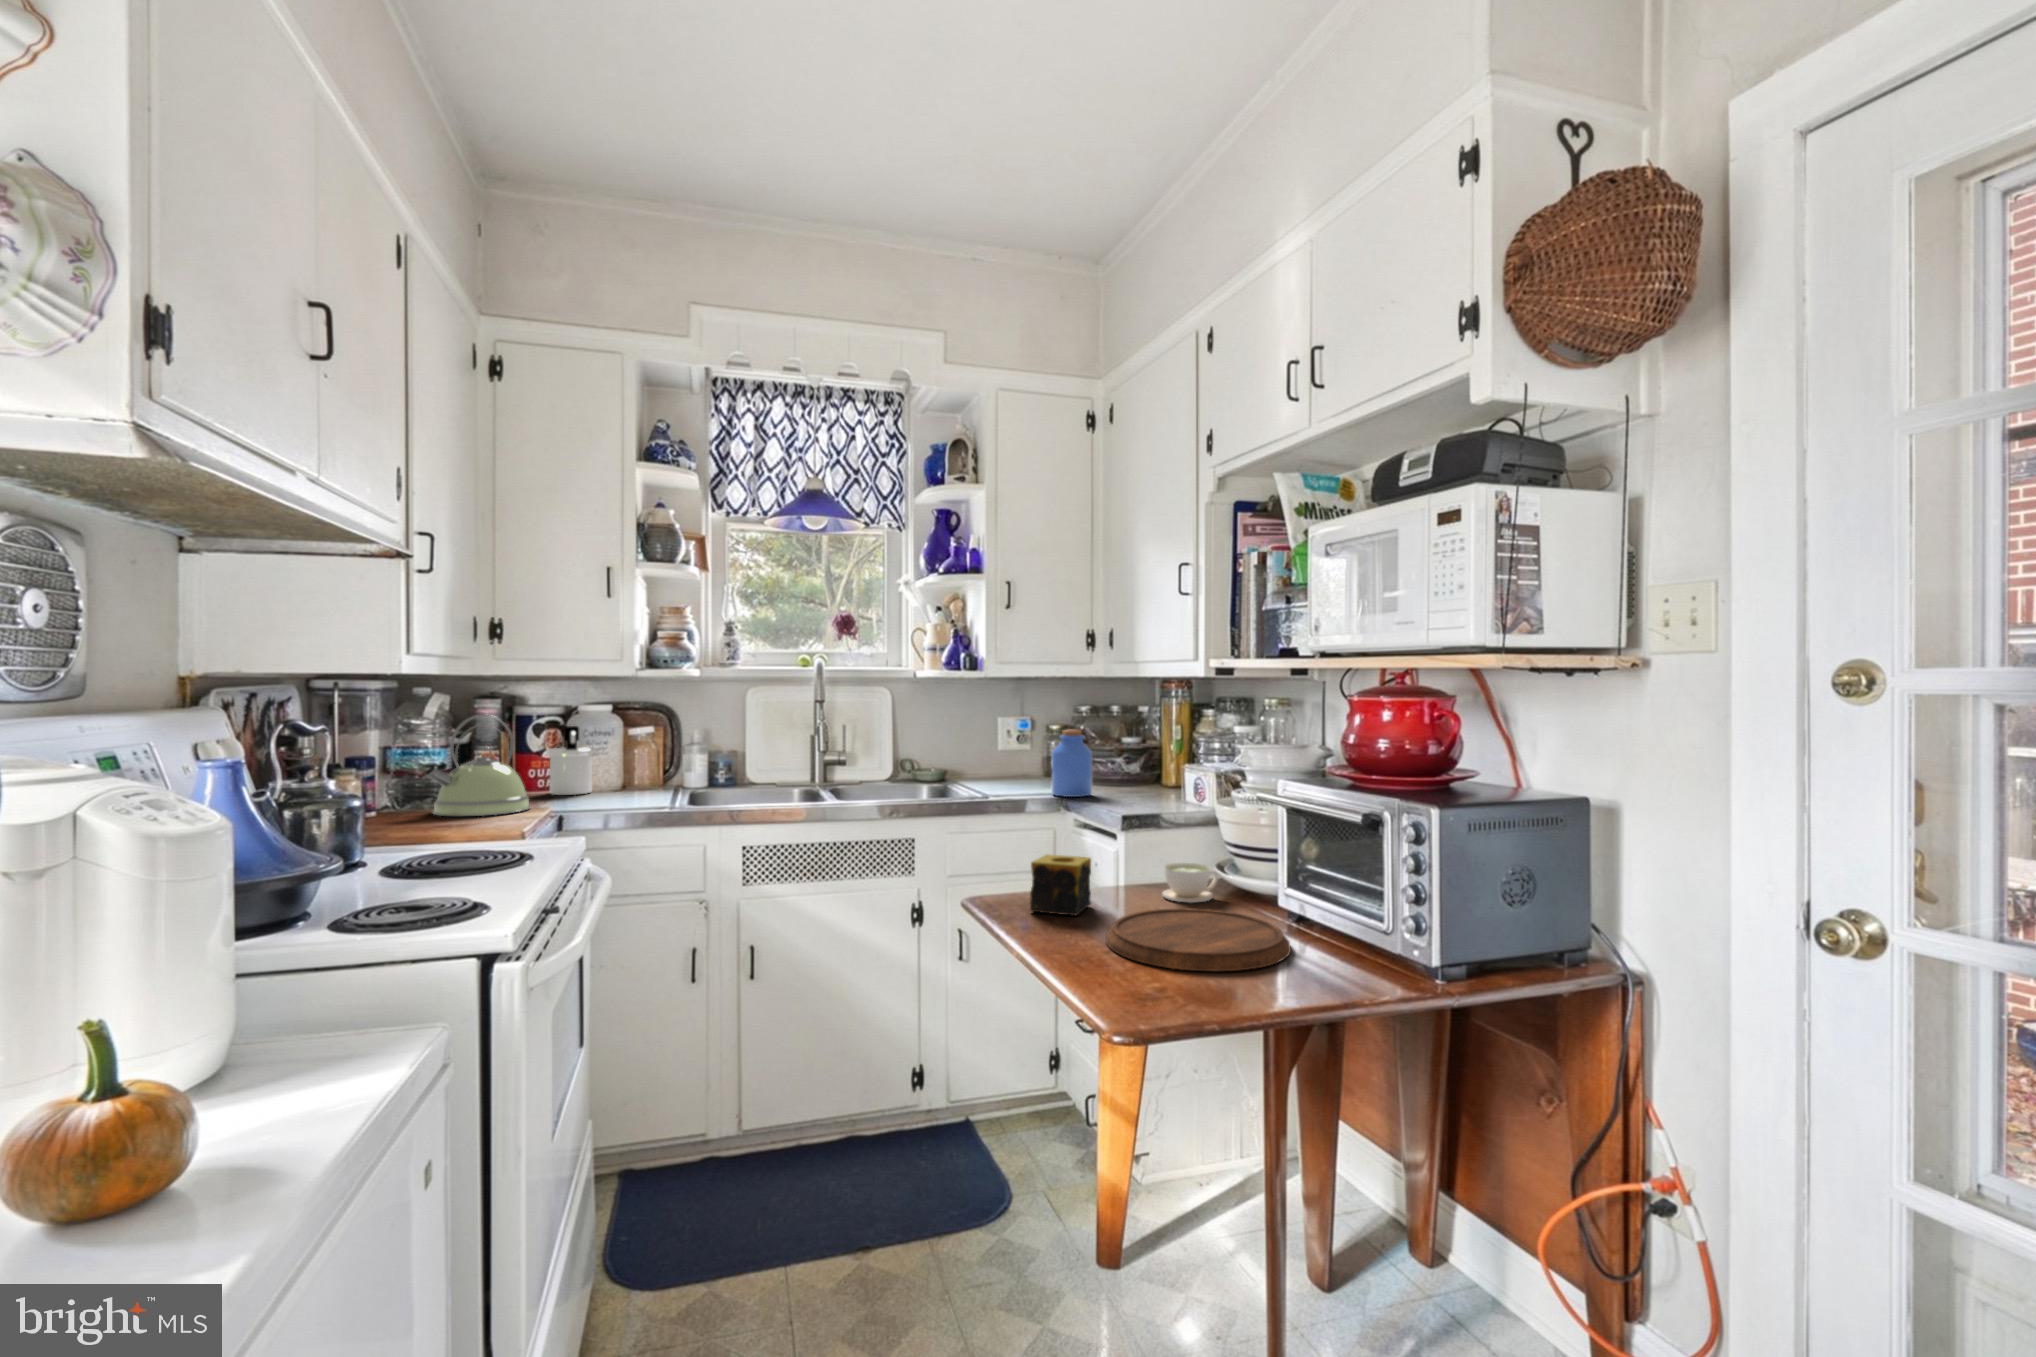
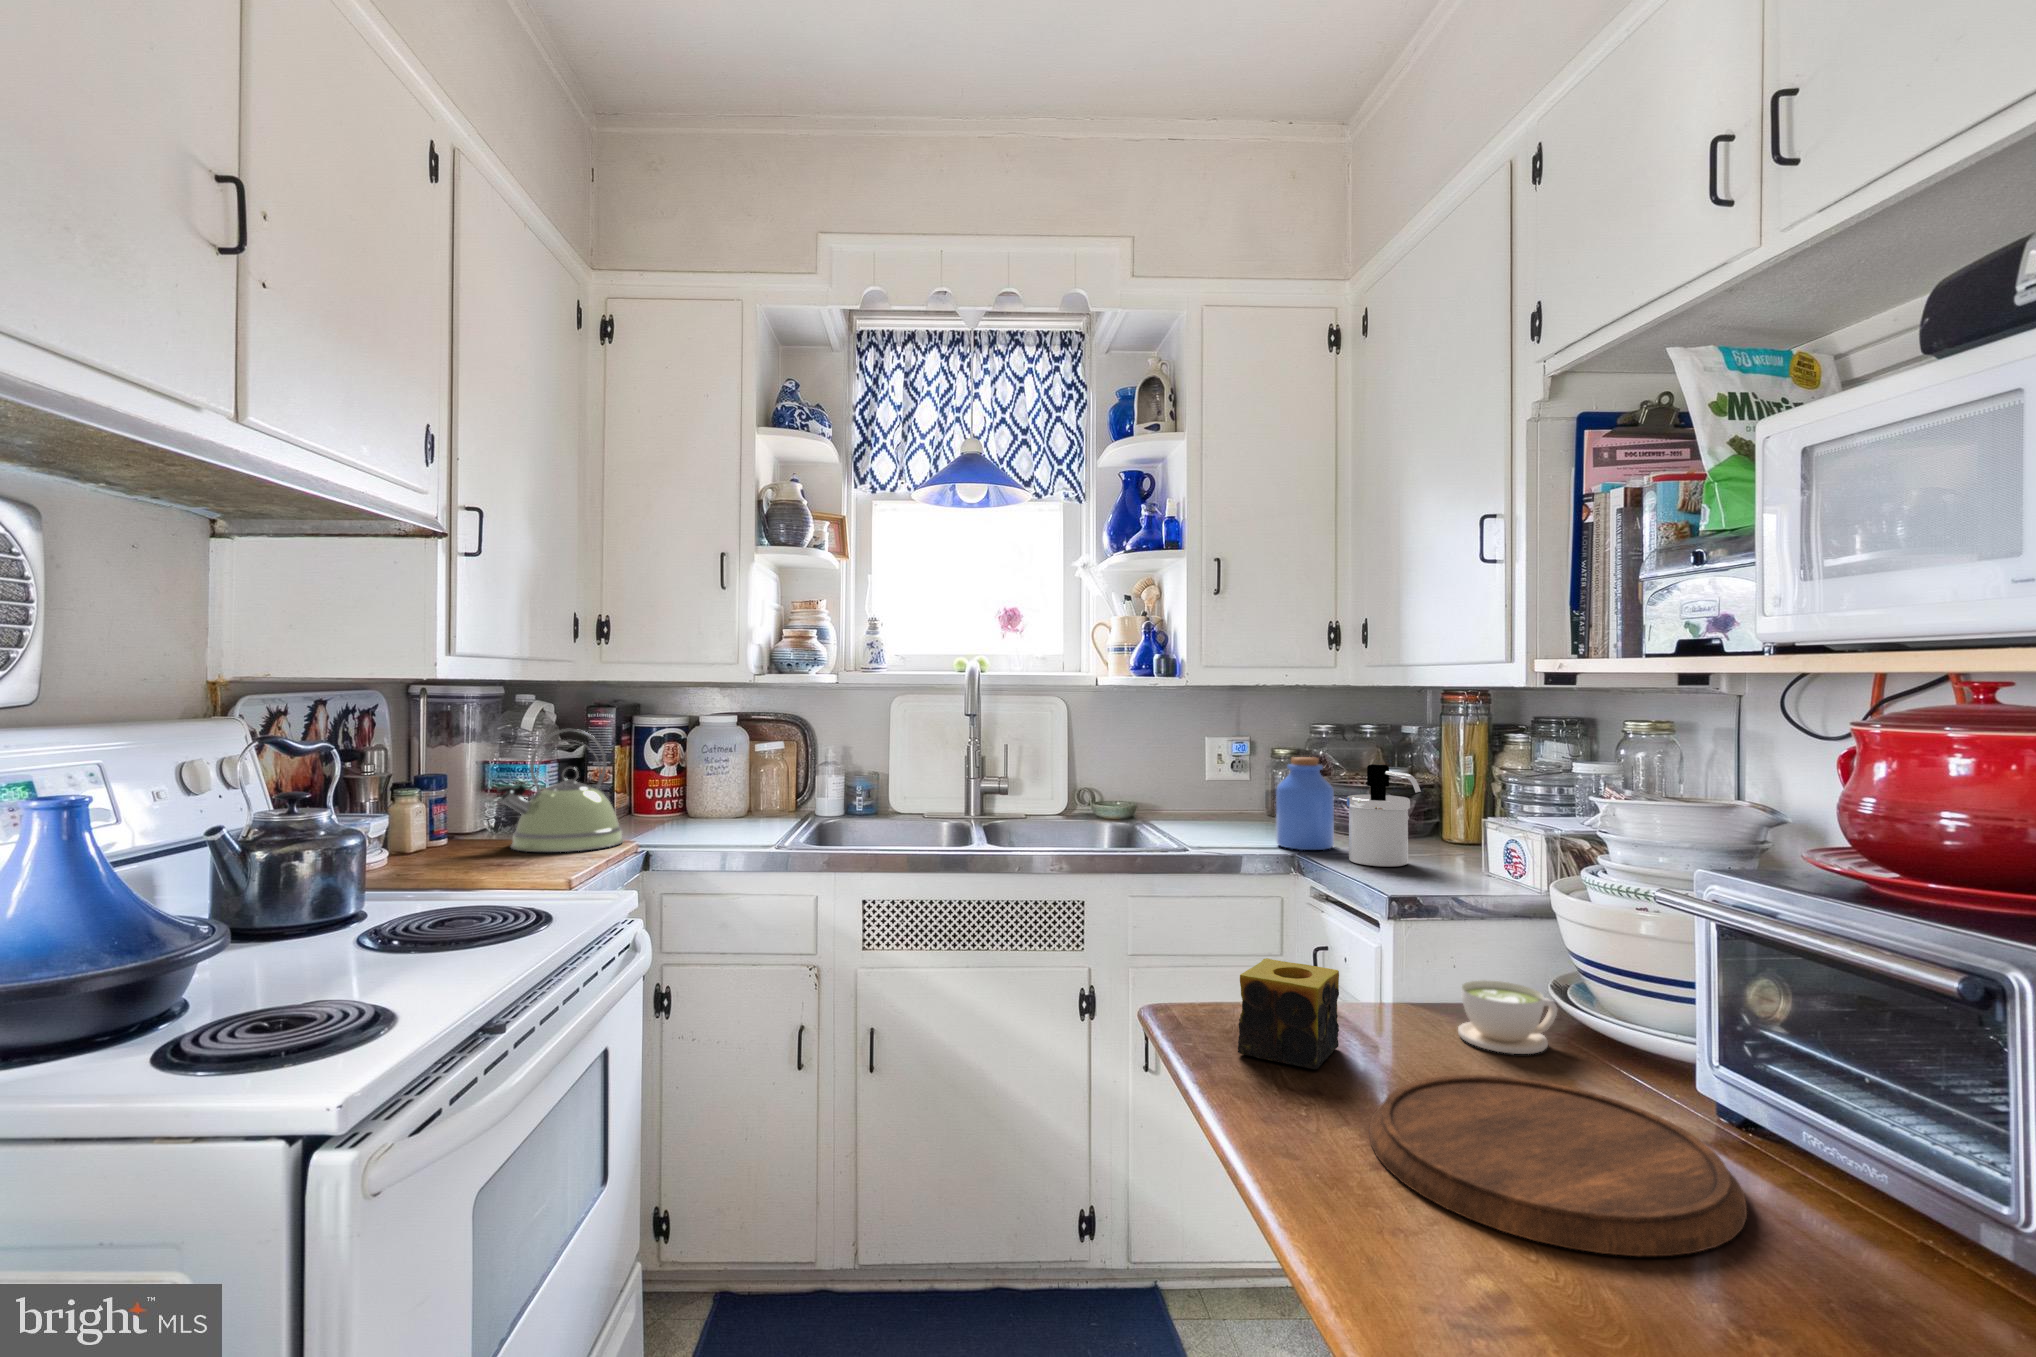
soap dispenser: present [548,726,594,795] -> present [1347,764,1421,867]

